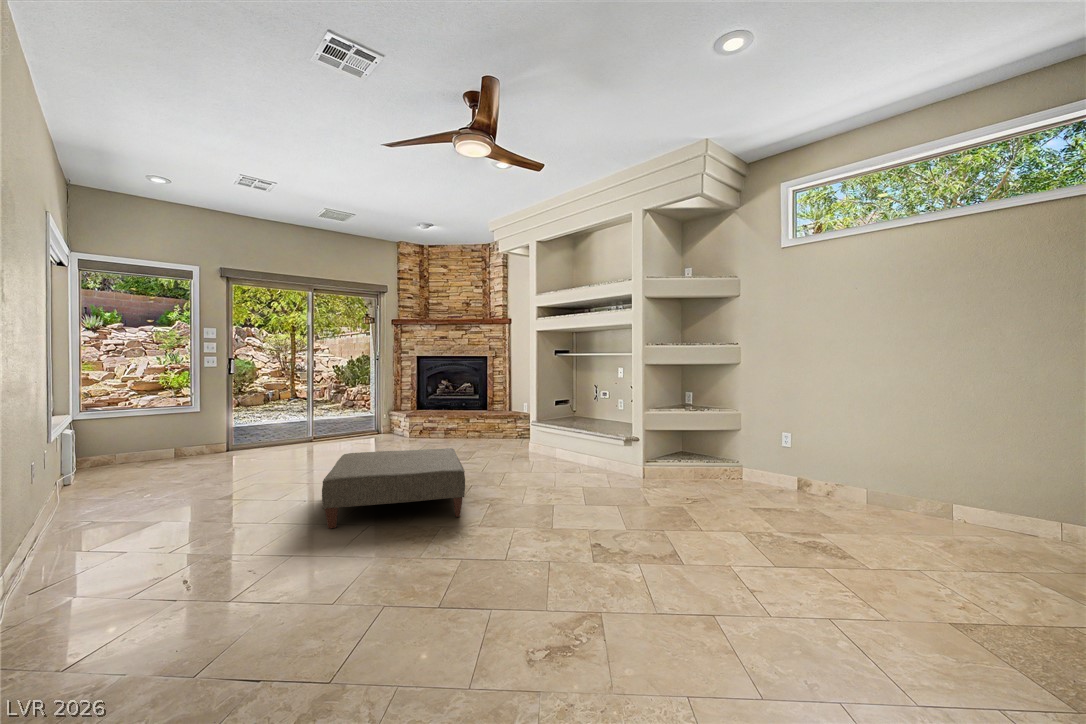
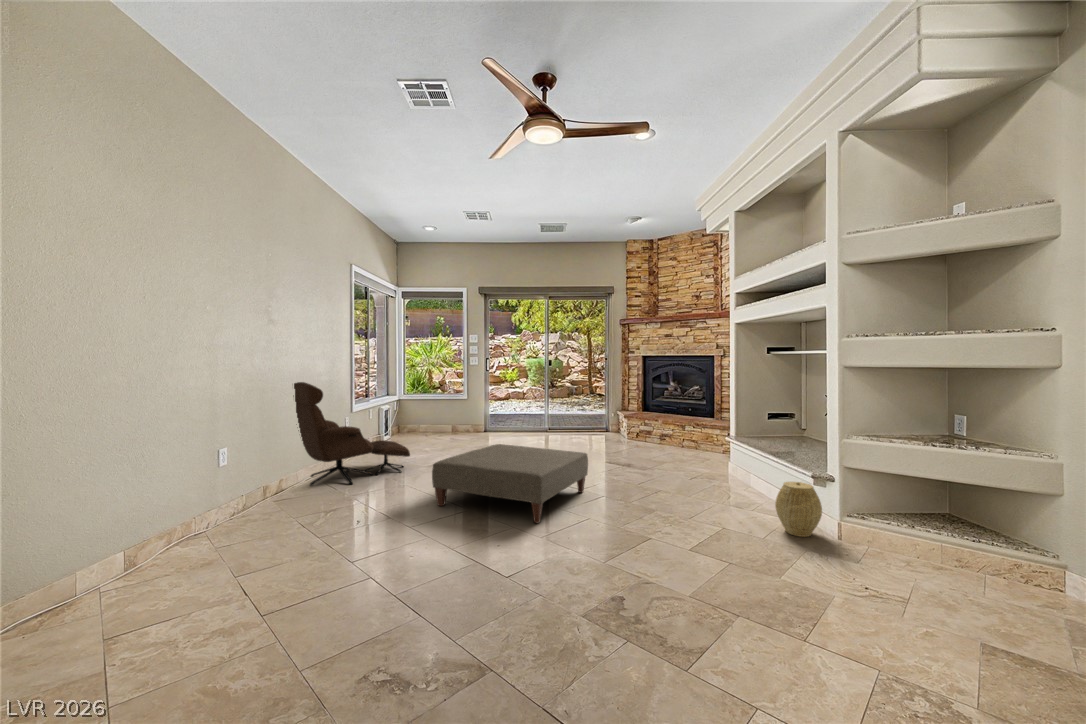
lounge chair: none [1,396,209,557] -> present [294,382,410,486]
woven basket: none [609,445,638,482] -> present [775,482,822,537]

